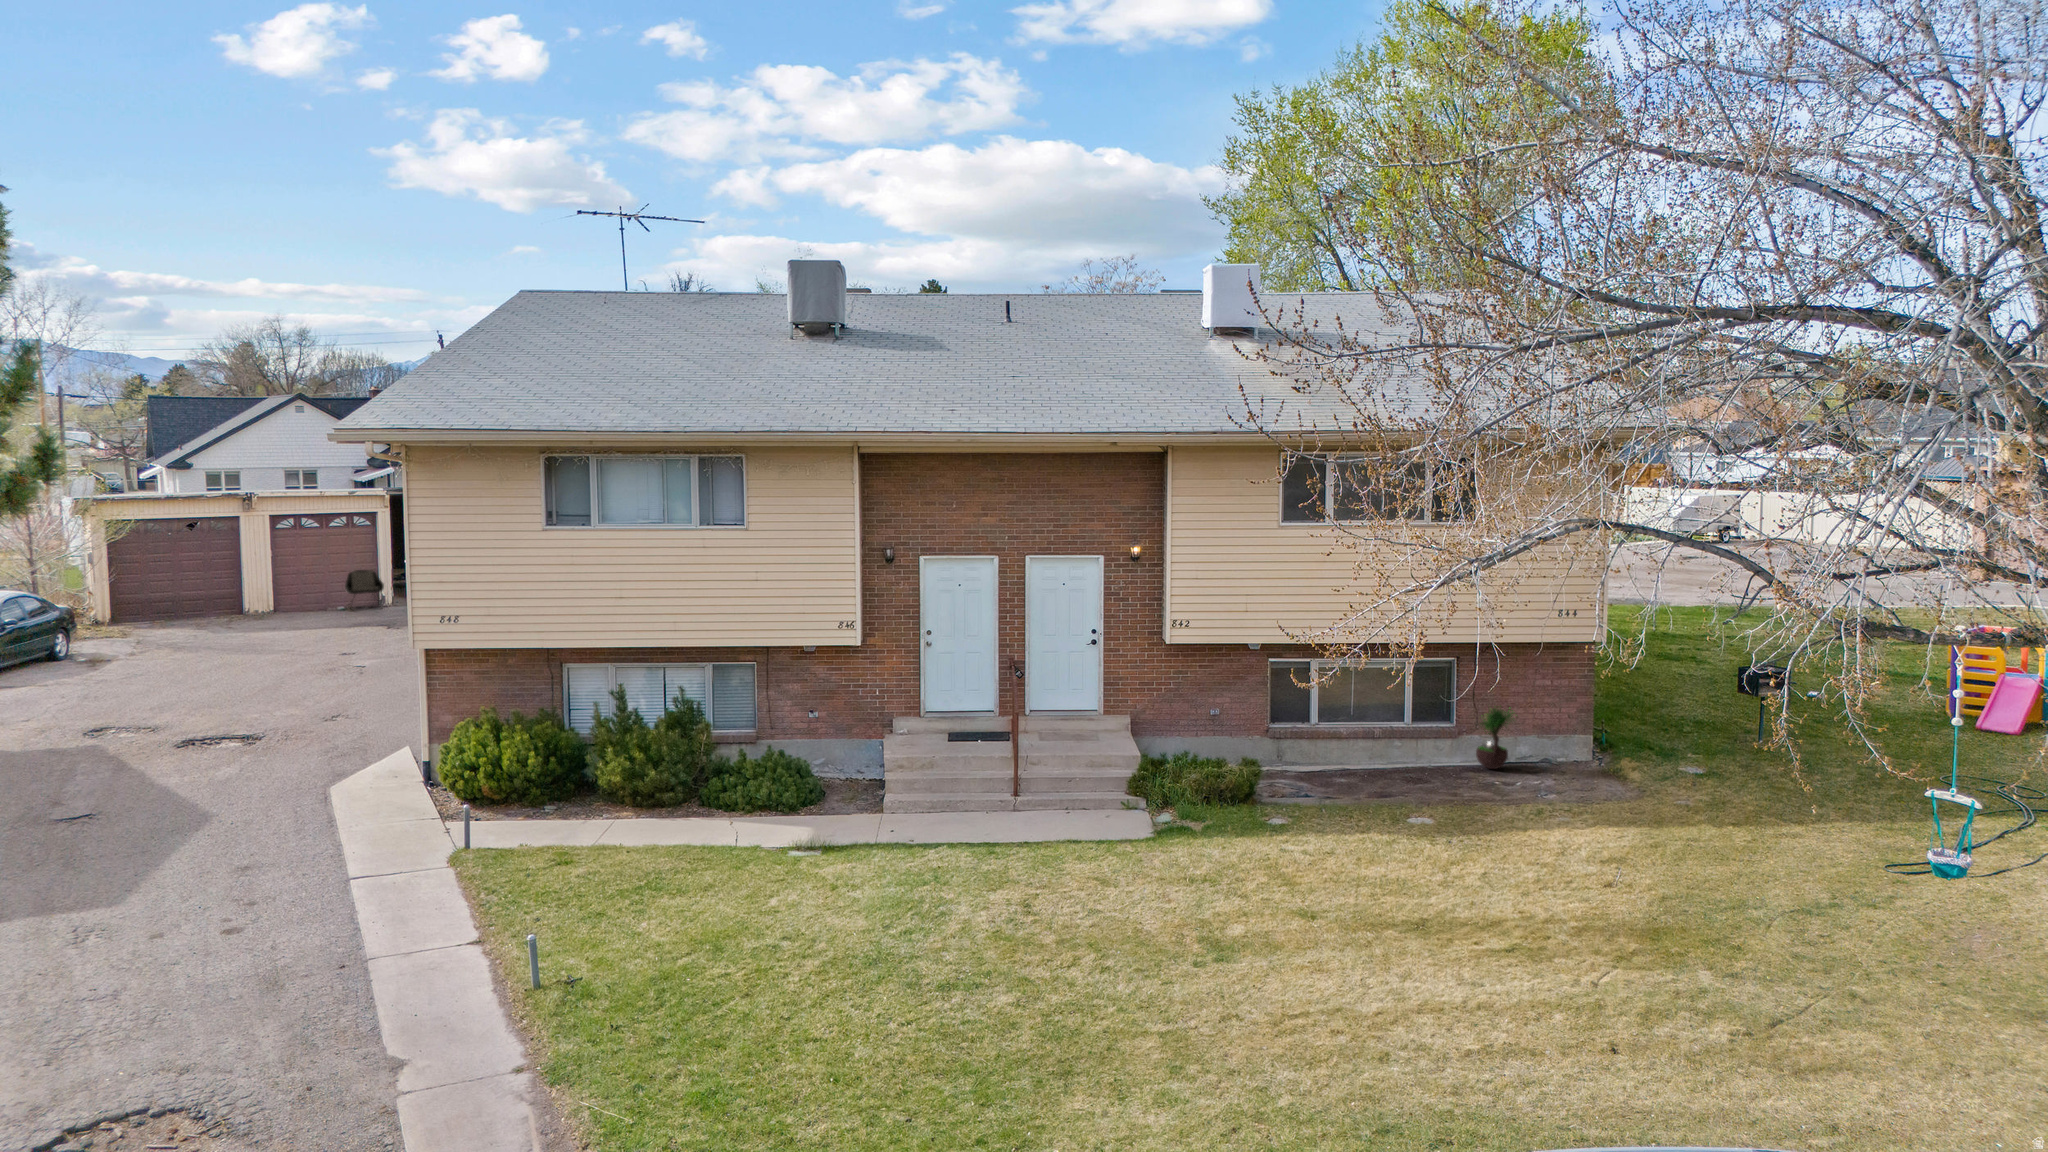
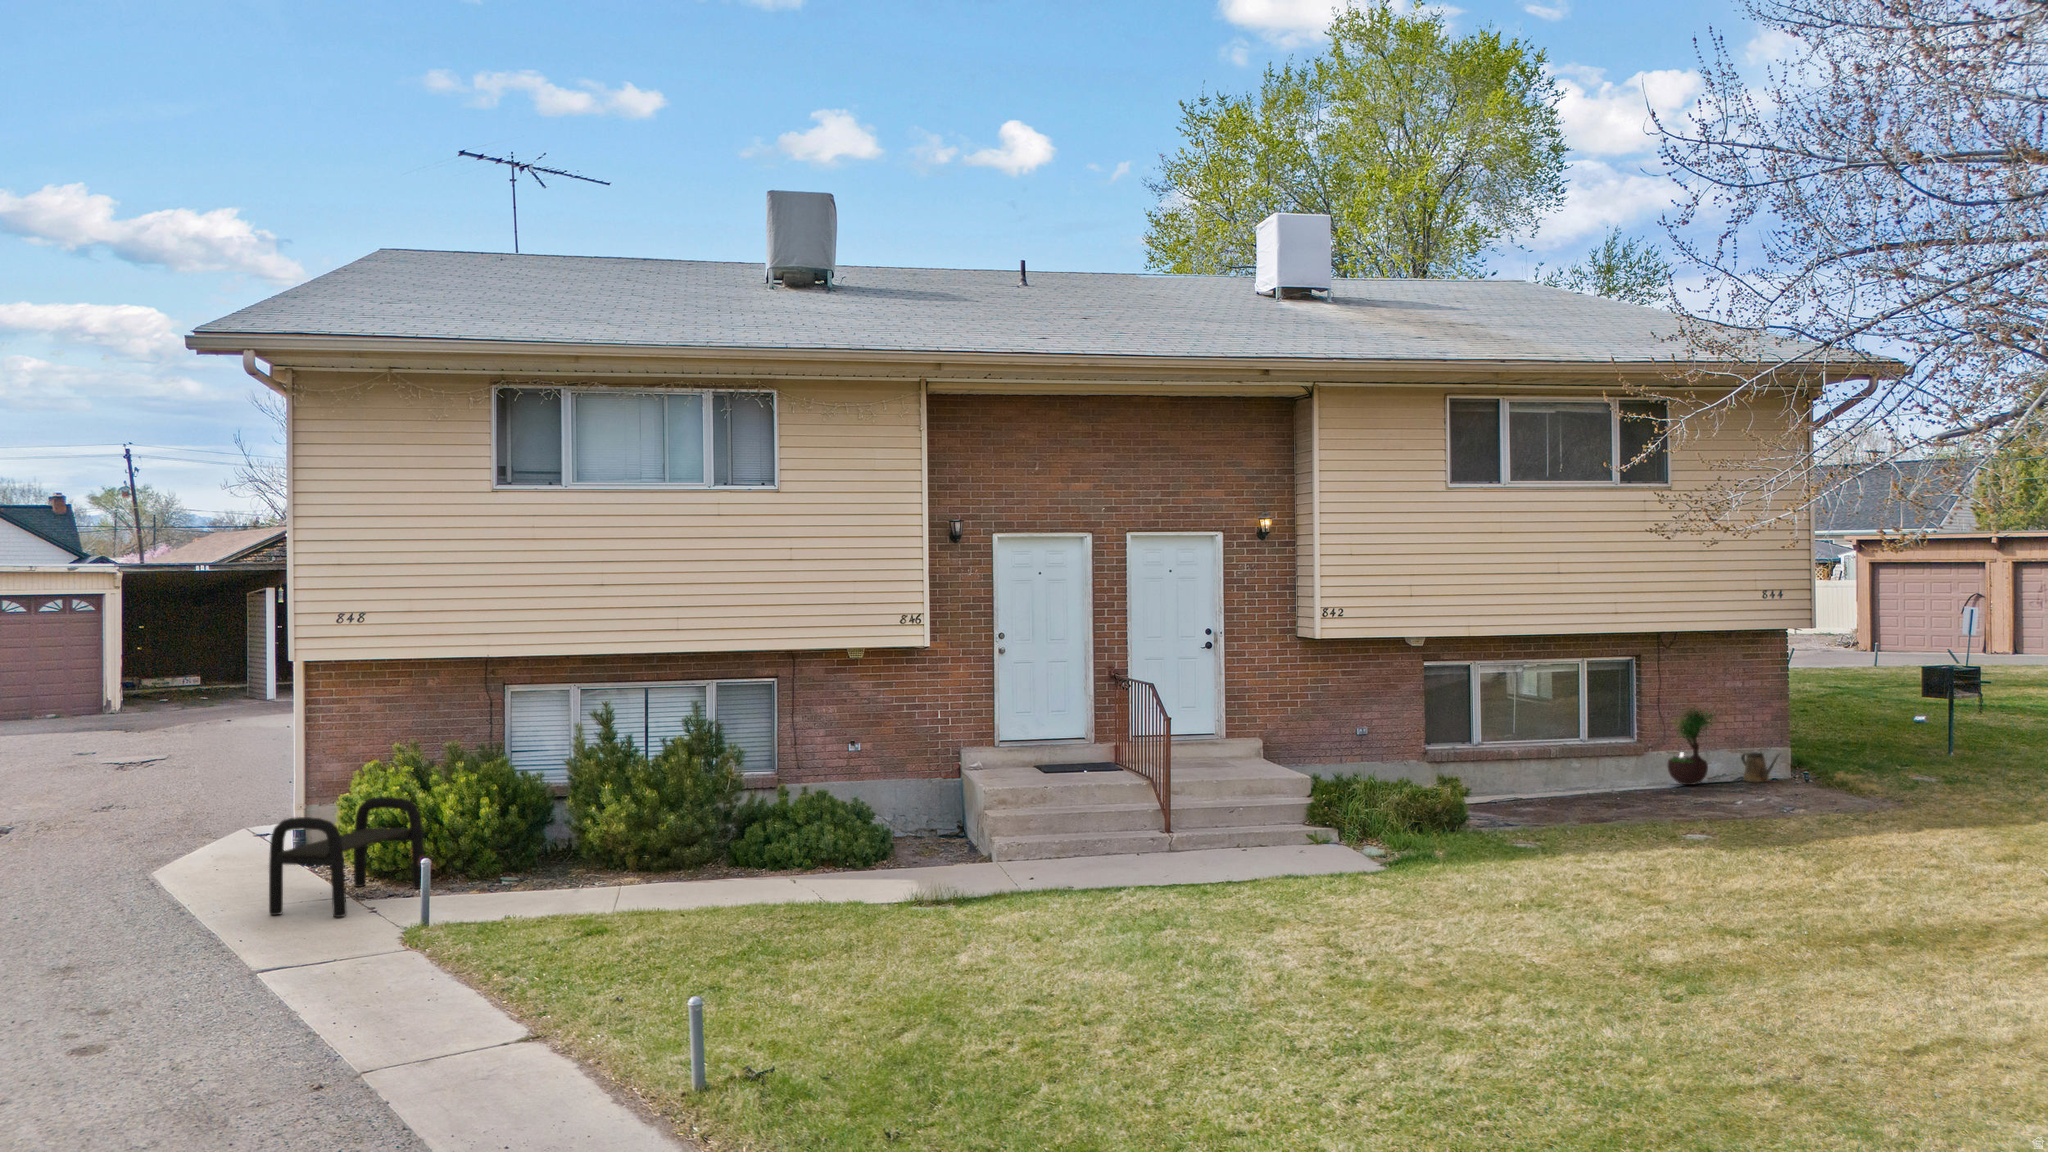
lounge chair: present [345,570,384,608] -> none [57,666,114,718]
watering can: none [1545,743,1570,770] -> present [1741,752,1780,782]
bench: none [385,750,494,837] -> present [269,797,424,917]

